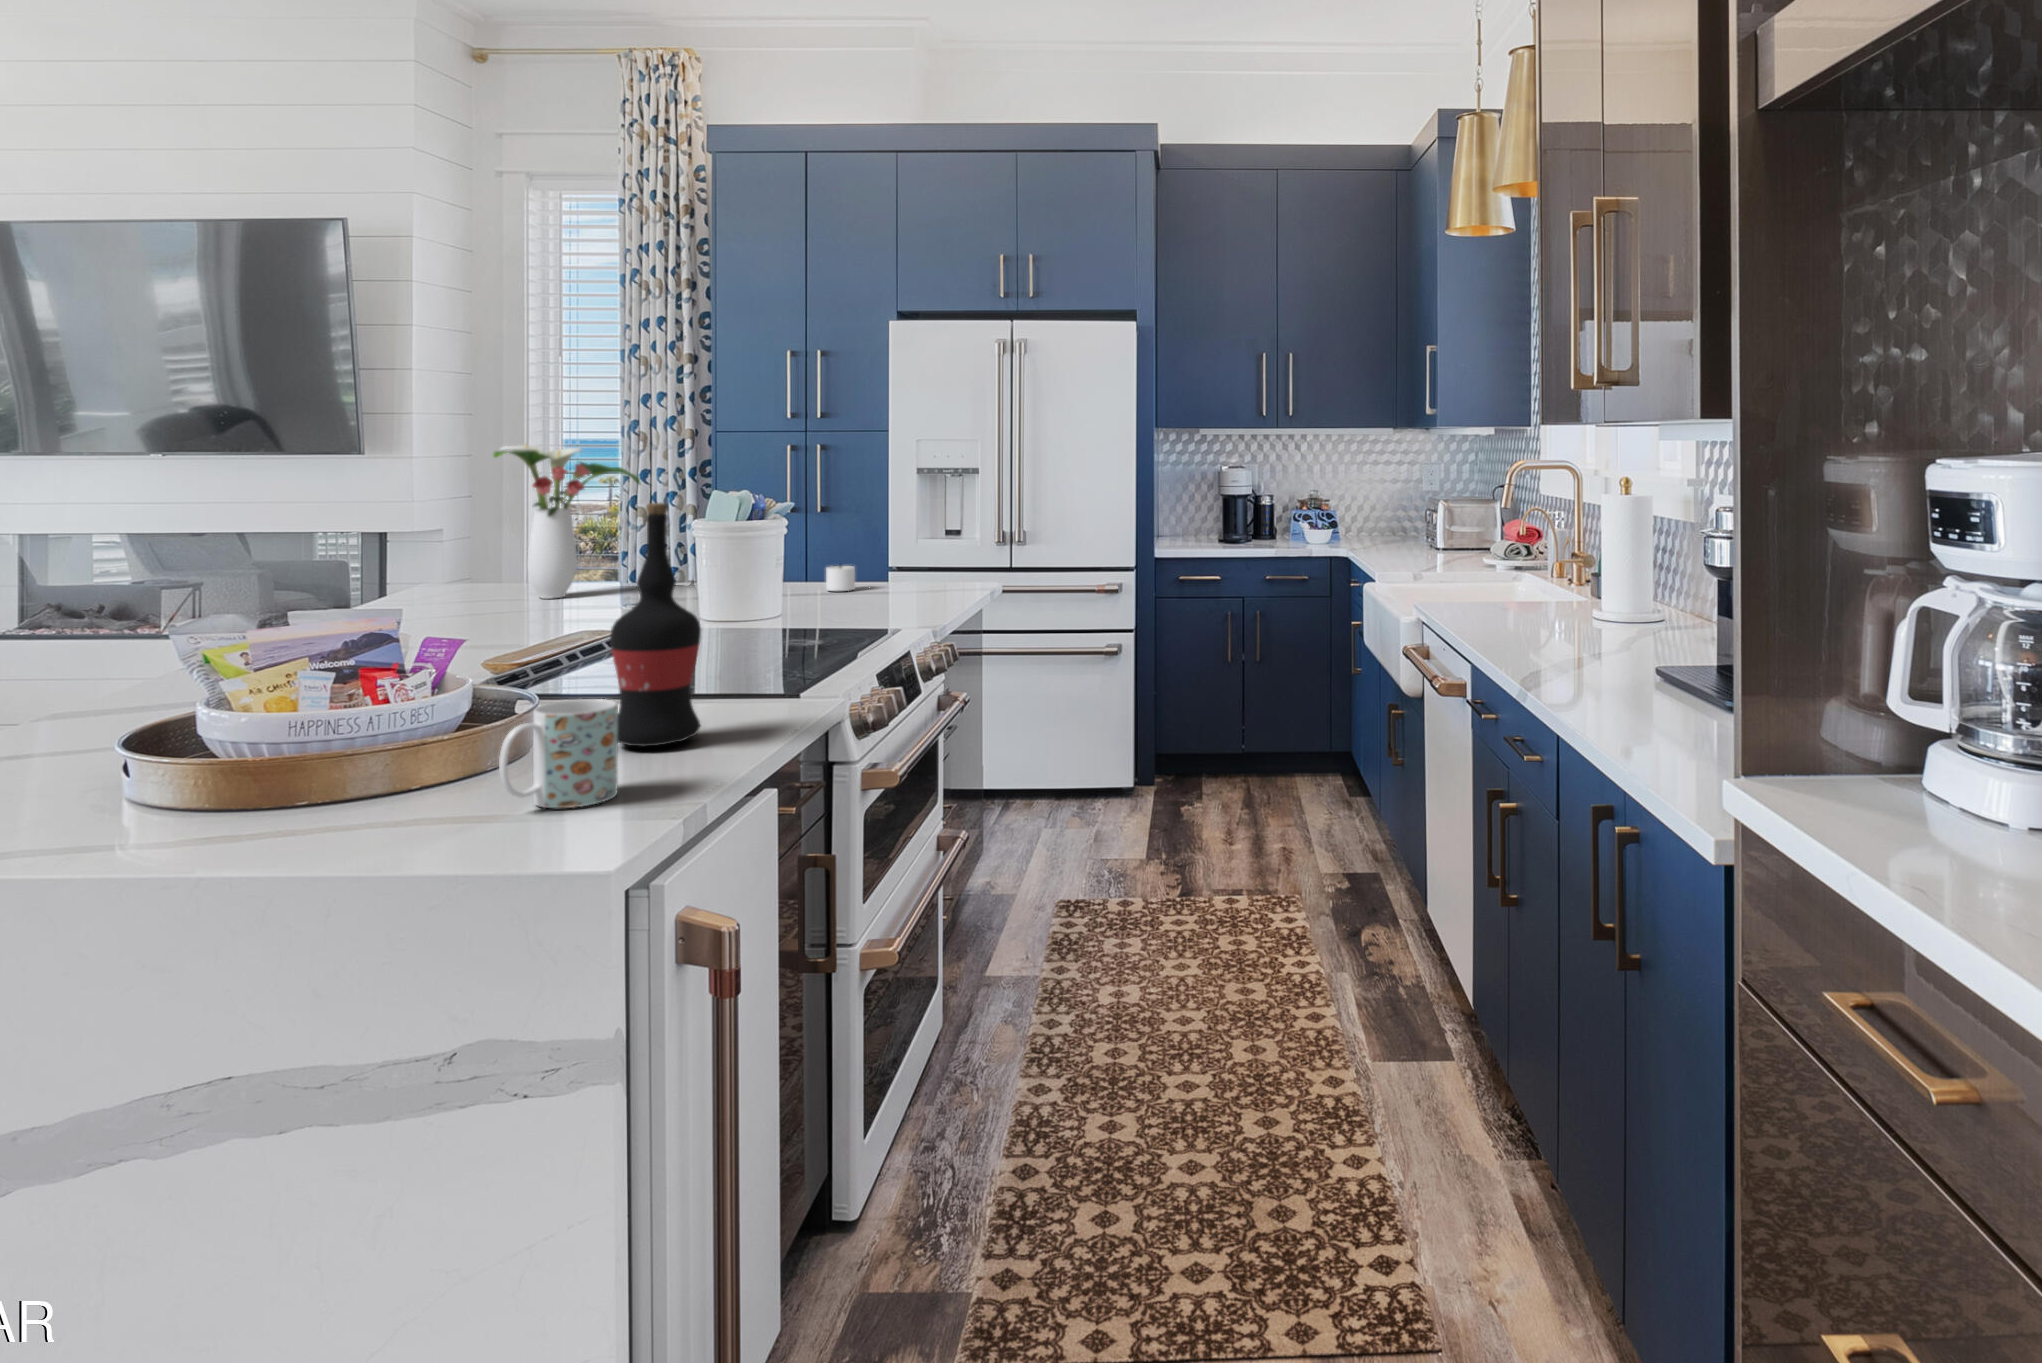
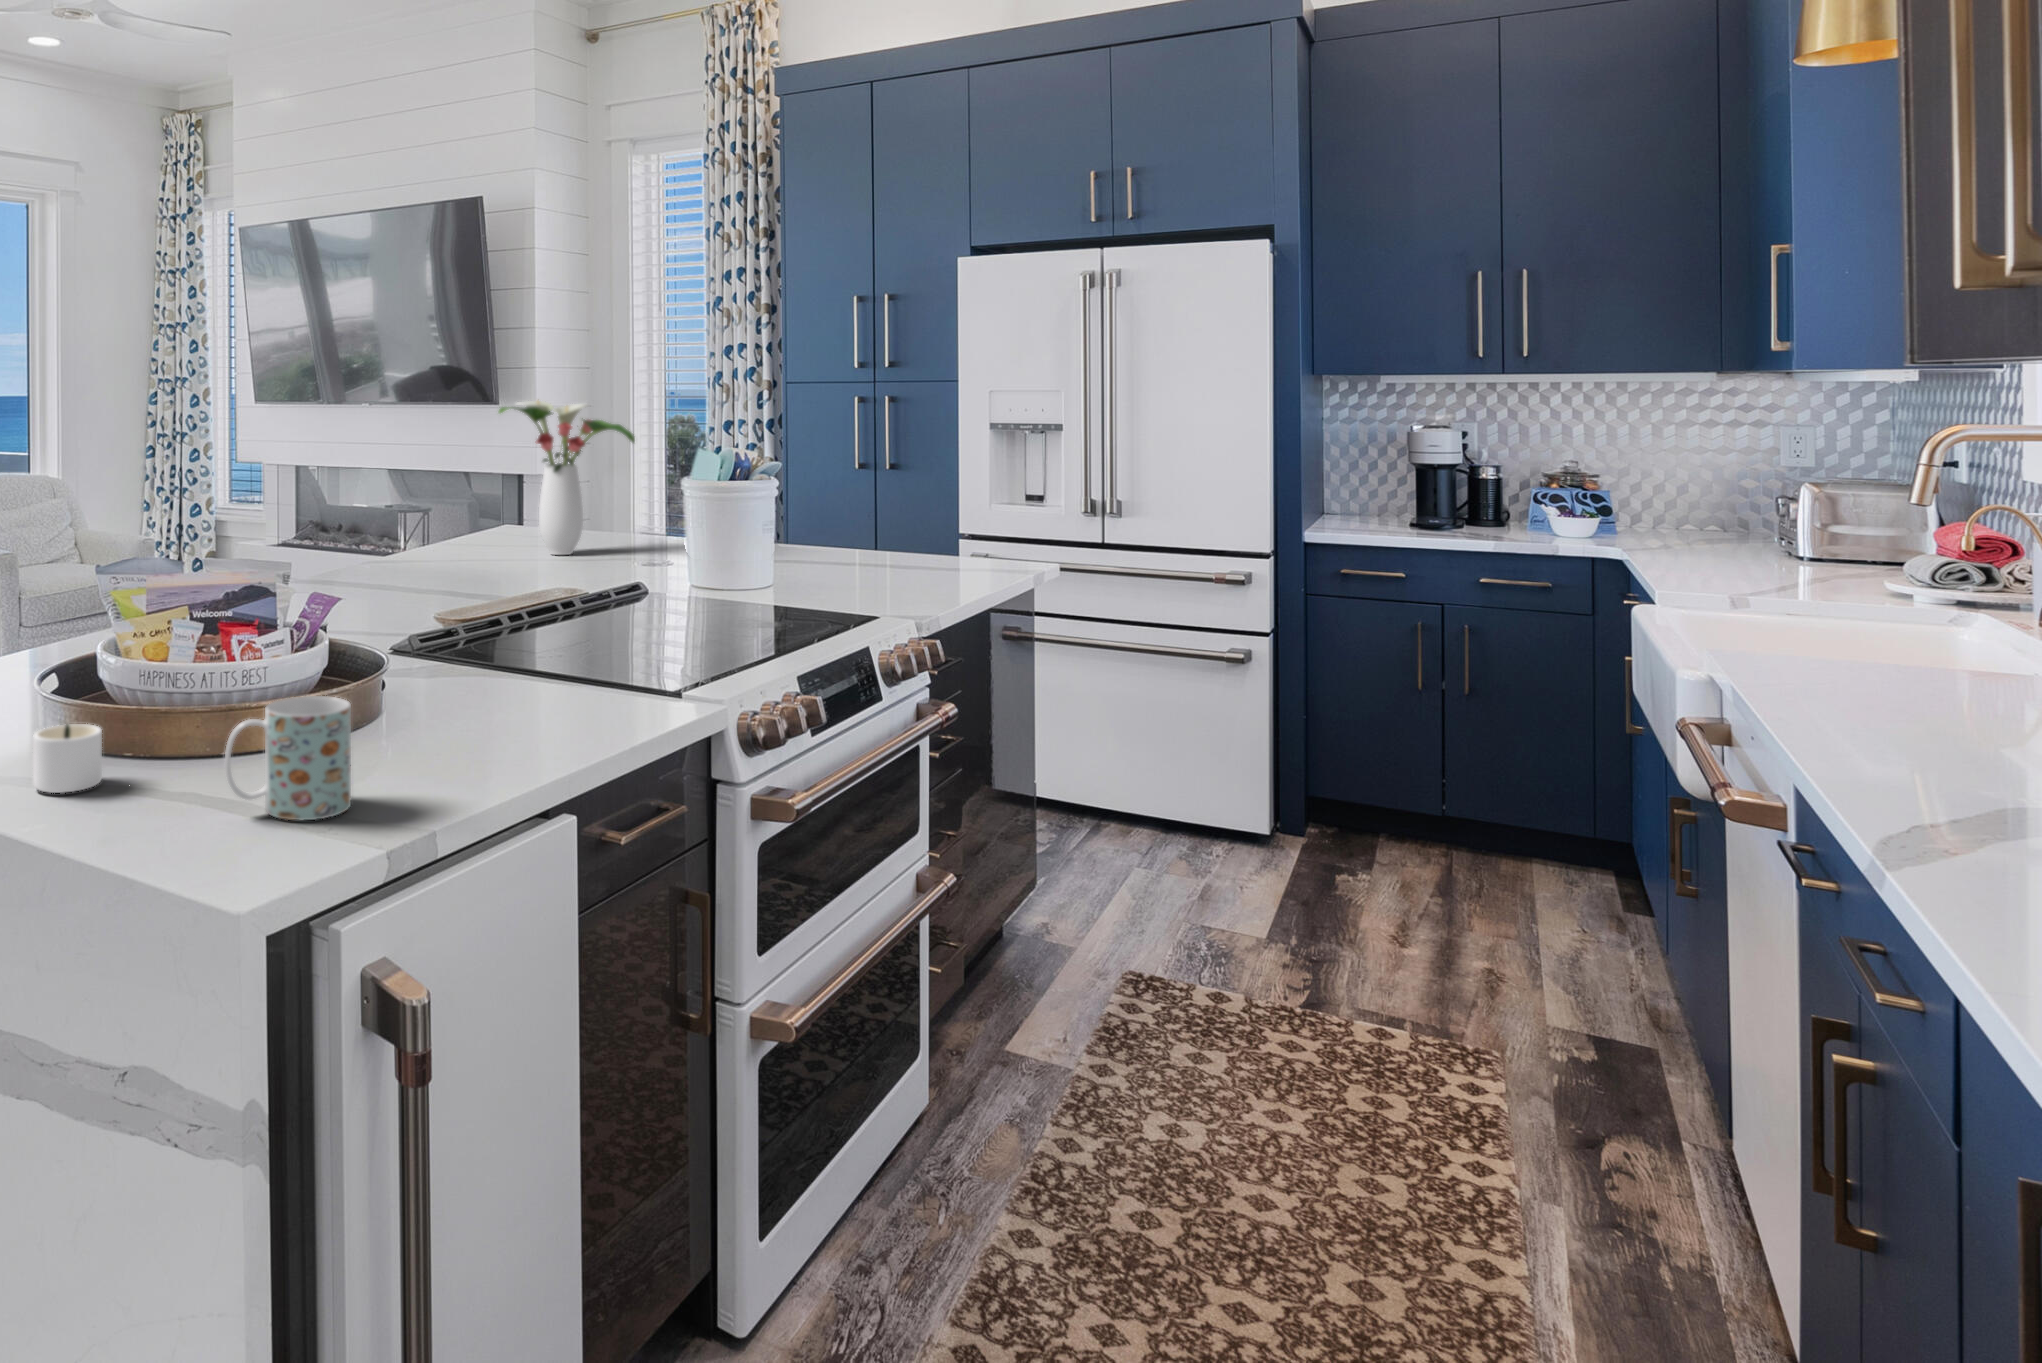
wine bottle: present [610,503,701,747] -> none [407,477,503,752]
candle: present [826,565,855,591] -> present [33,724,102,793]

